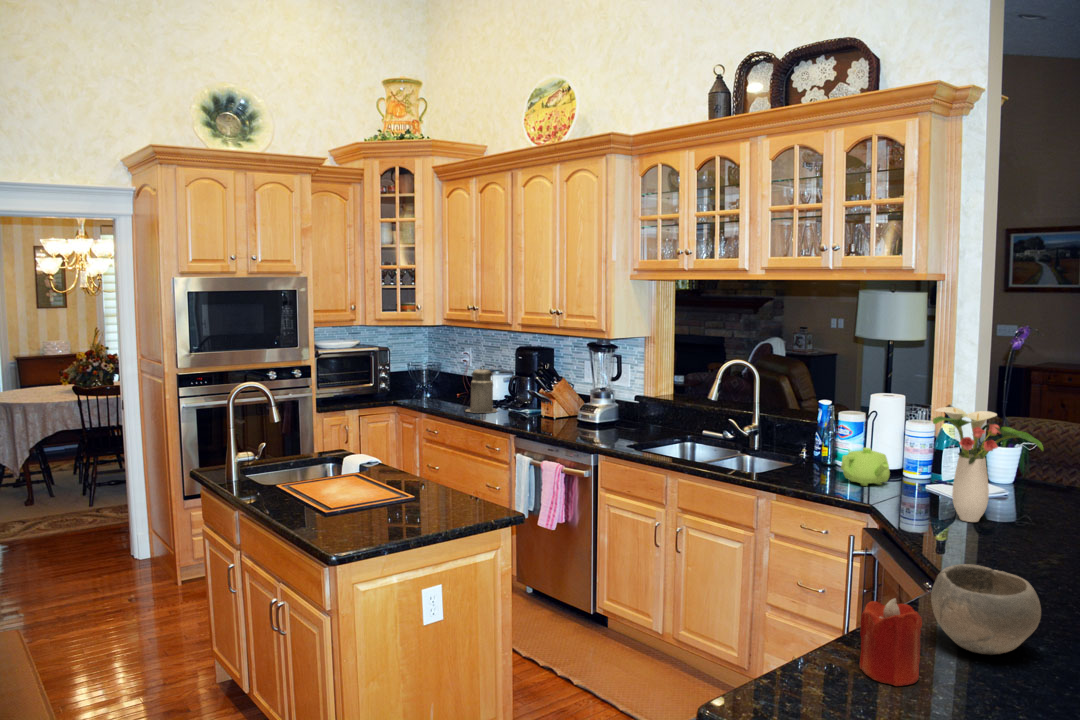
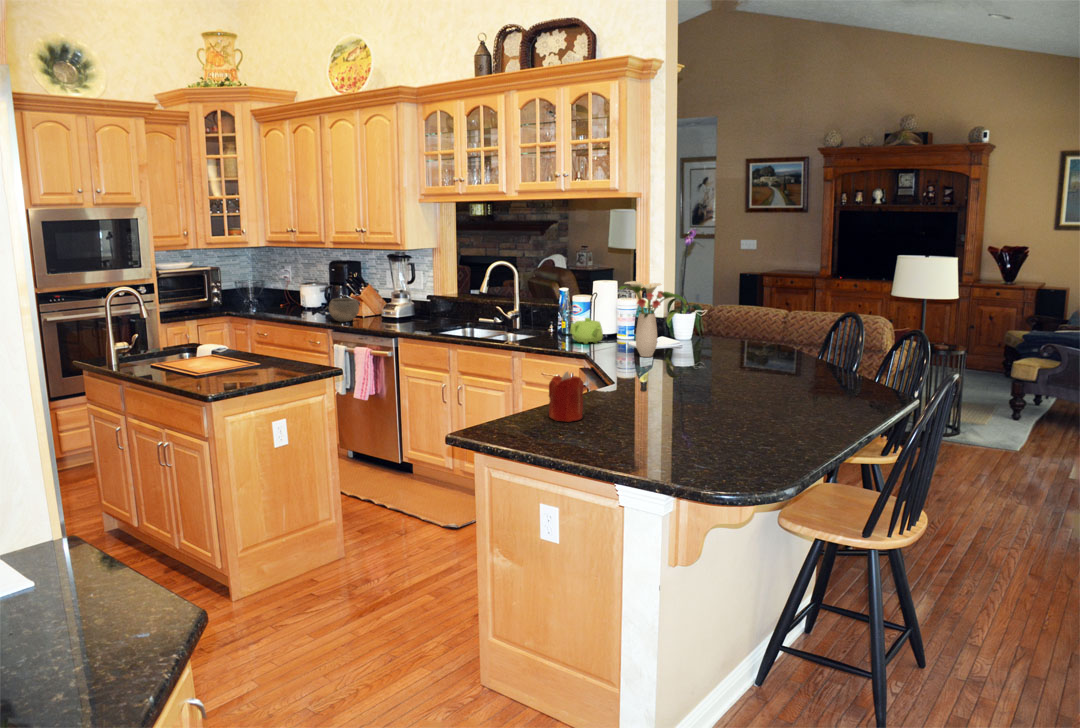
canister: present [466,366,497,413] -> none [290,279,318,317]
bowl: present [931,564,1041,655] -> present [329,298,359,322]

